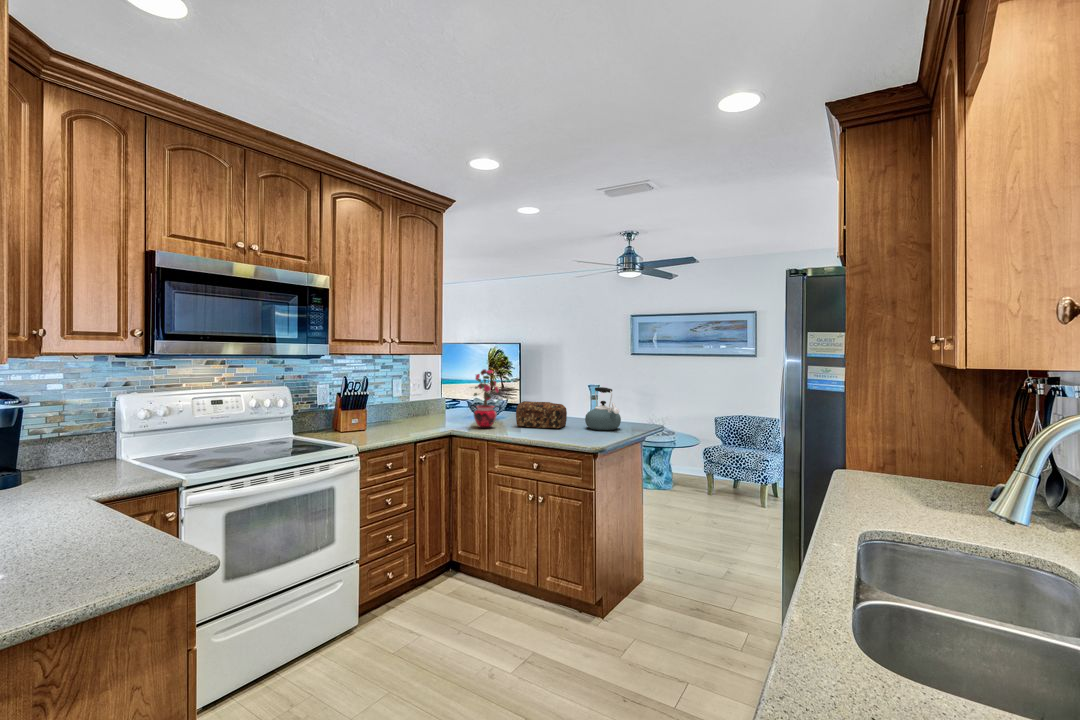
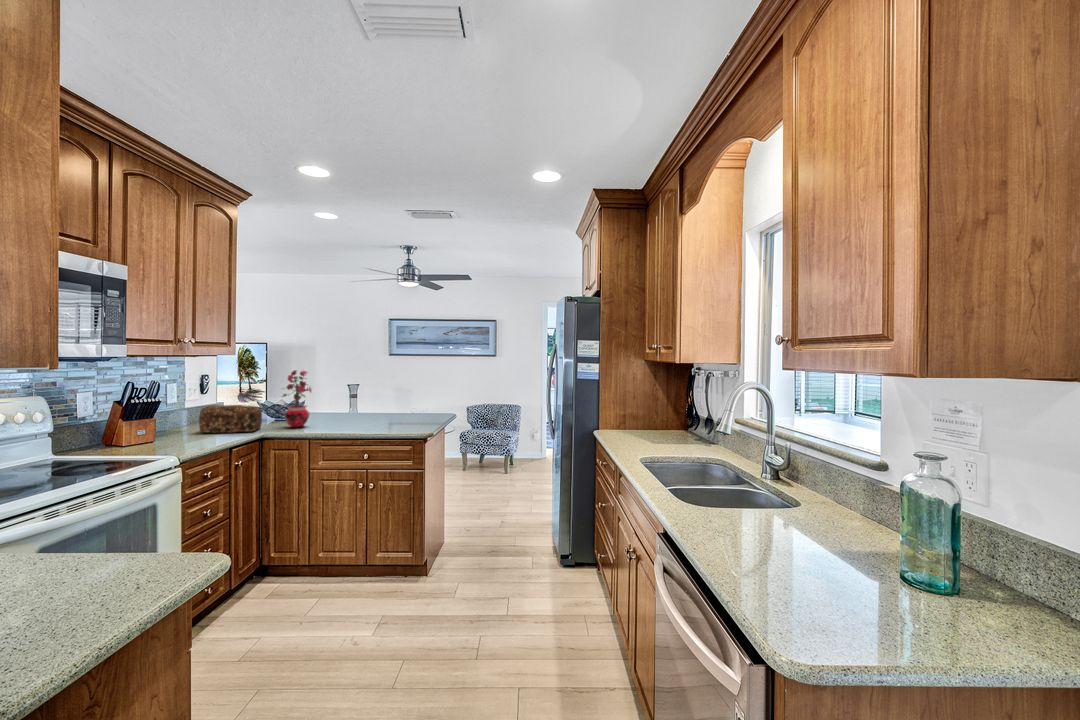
kettle: present [585,387,621,430] -> none [394,384,428,421]
bread loaf: present [516,401,567,428] -> present [199,405,262,433]

